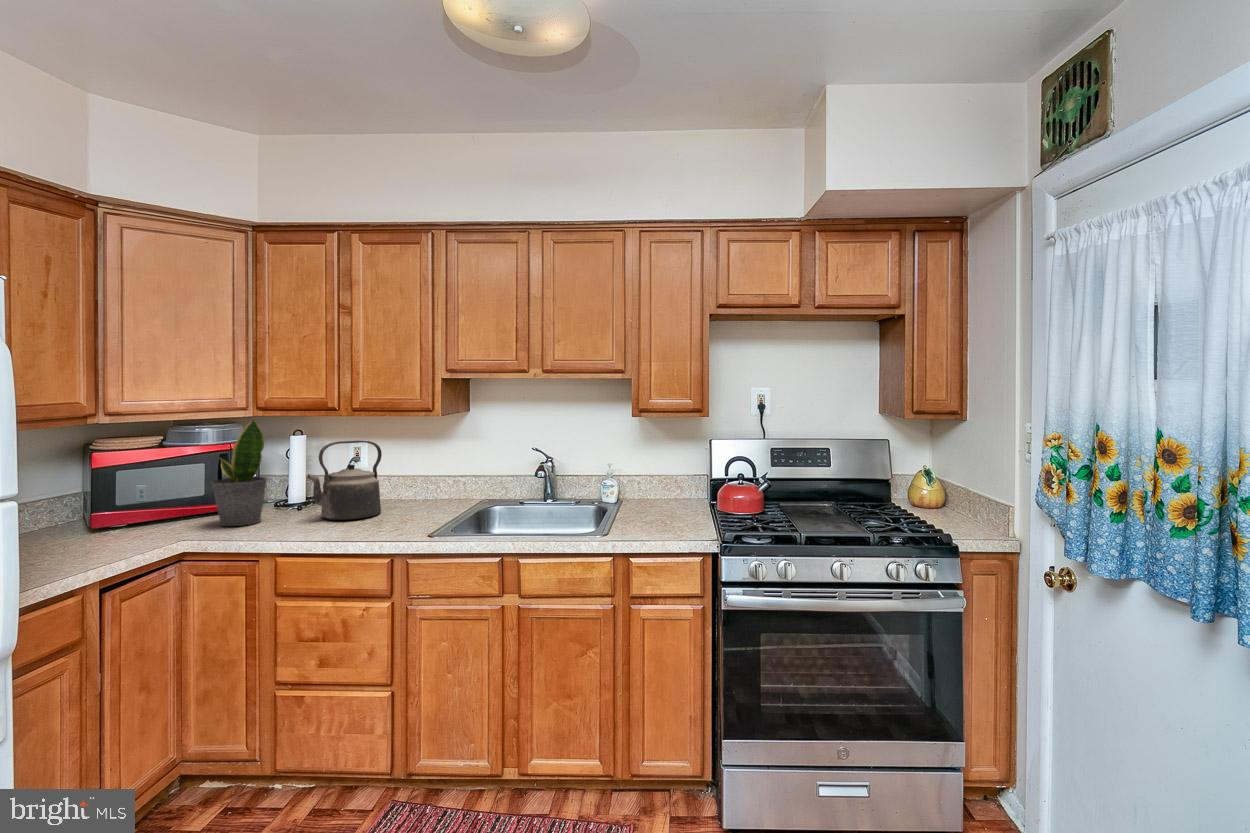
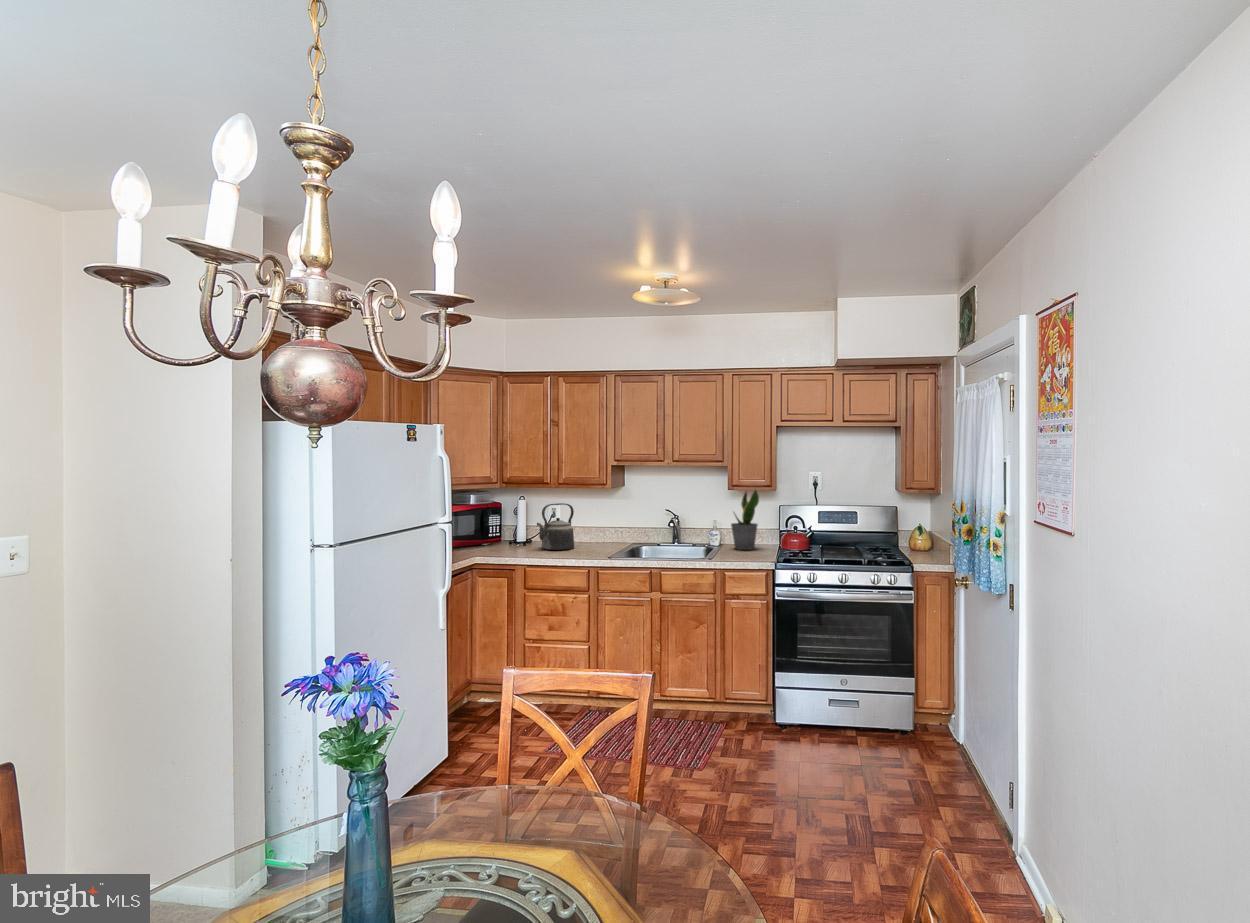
potted plant: present [211,419,267,526] -> present [731,490,759,550]

